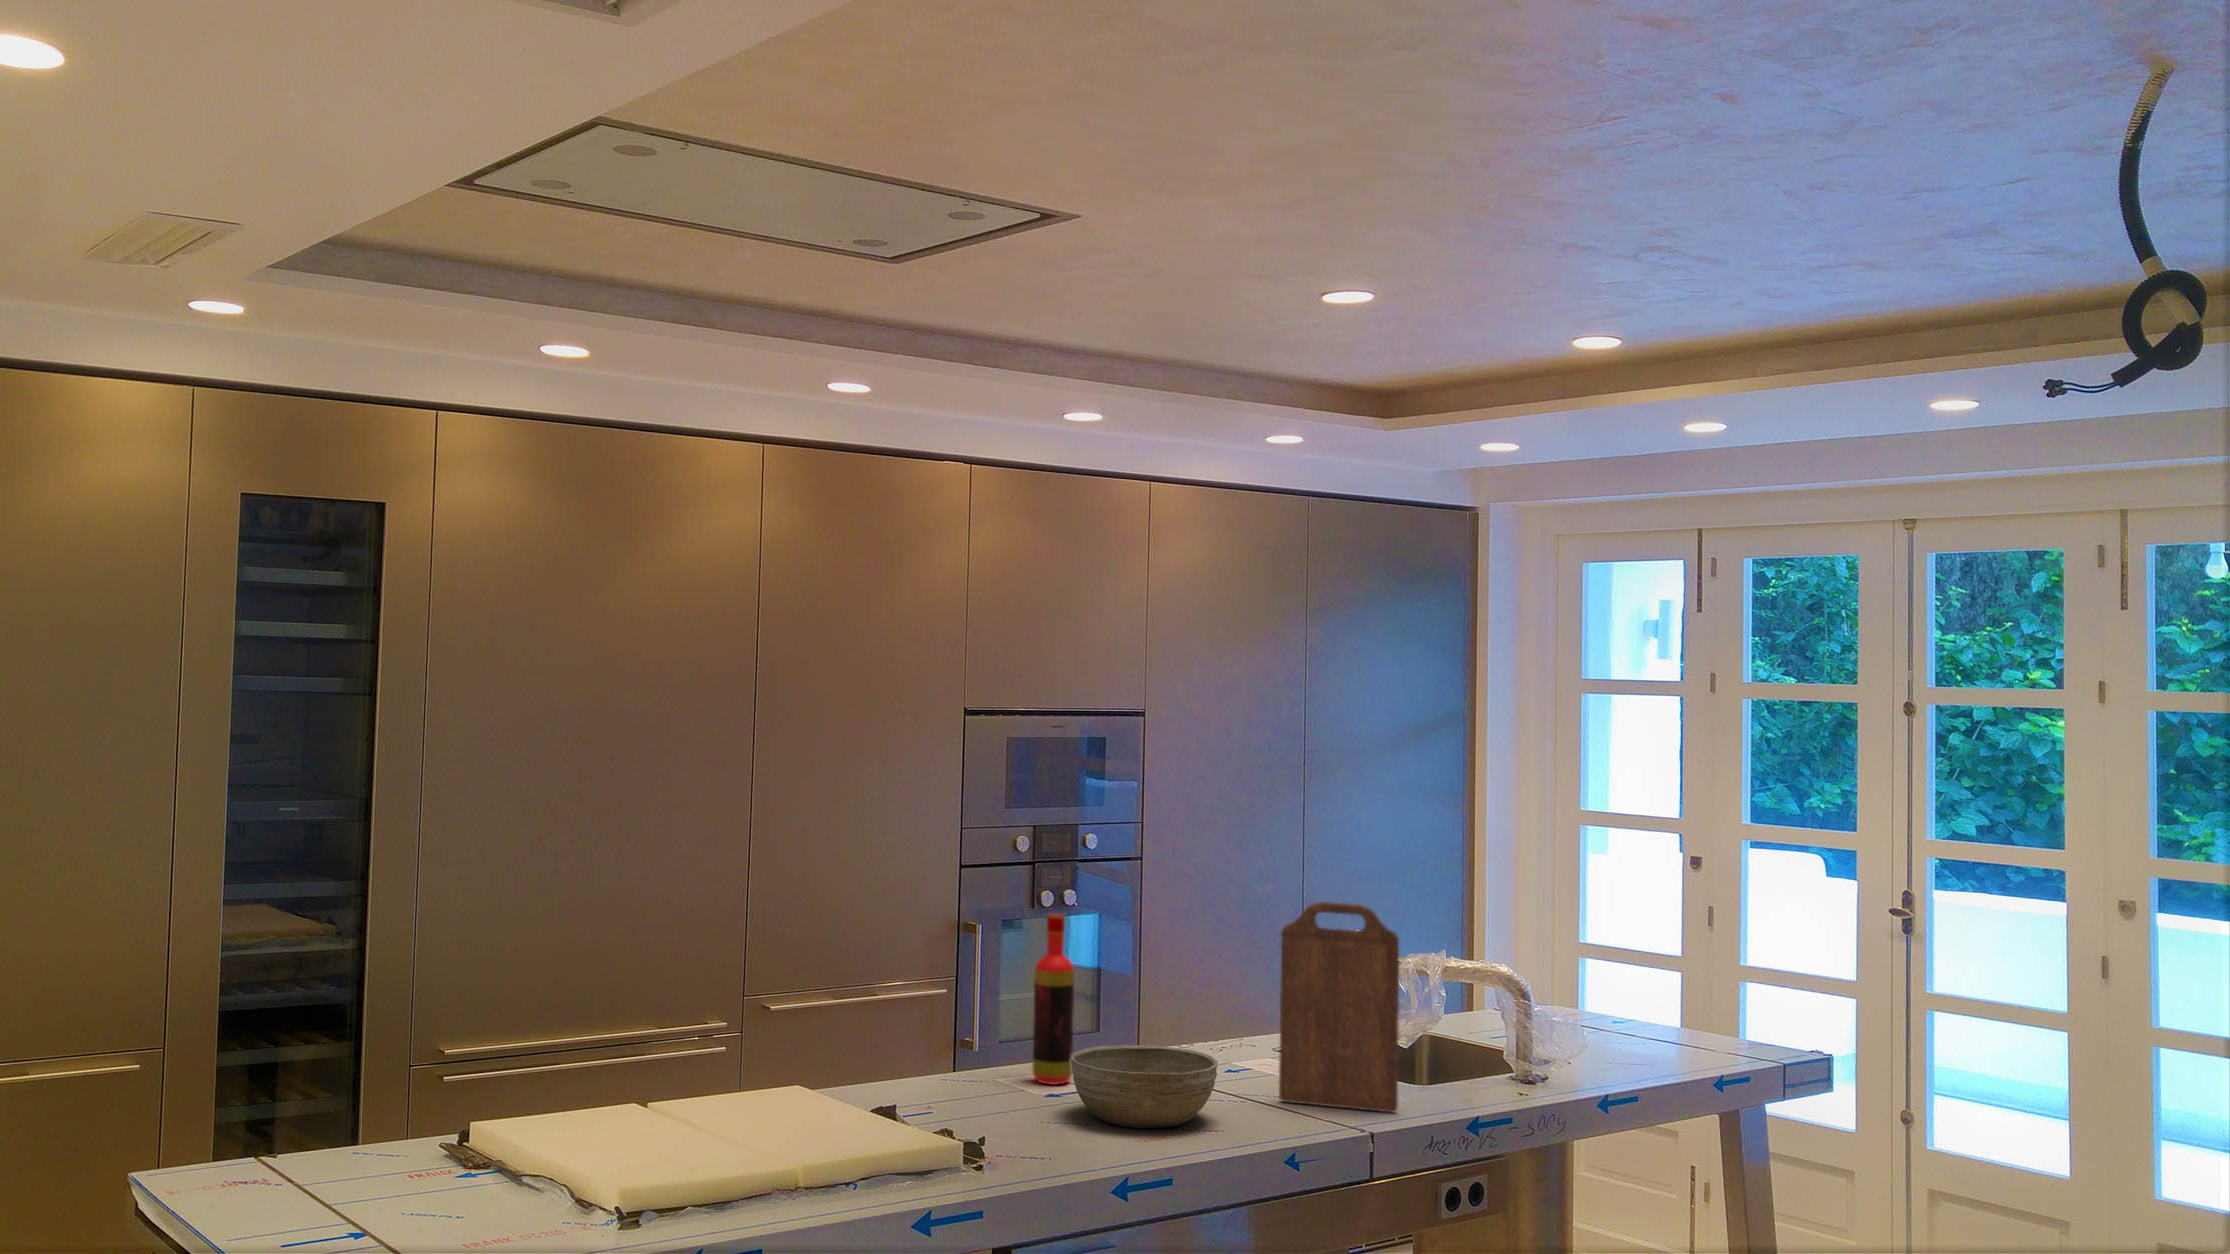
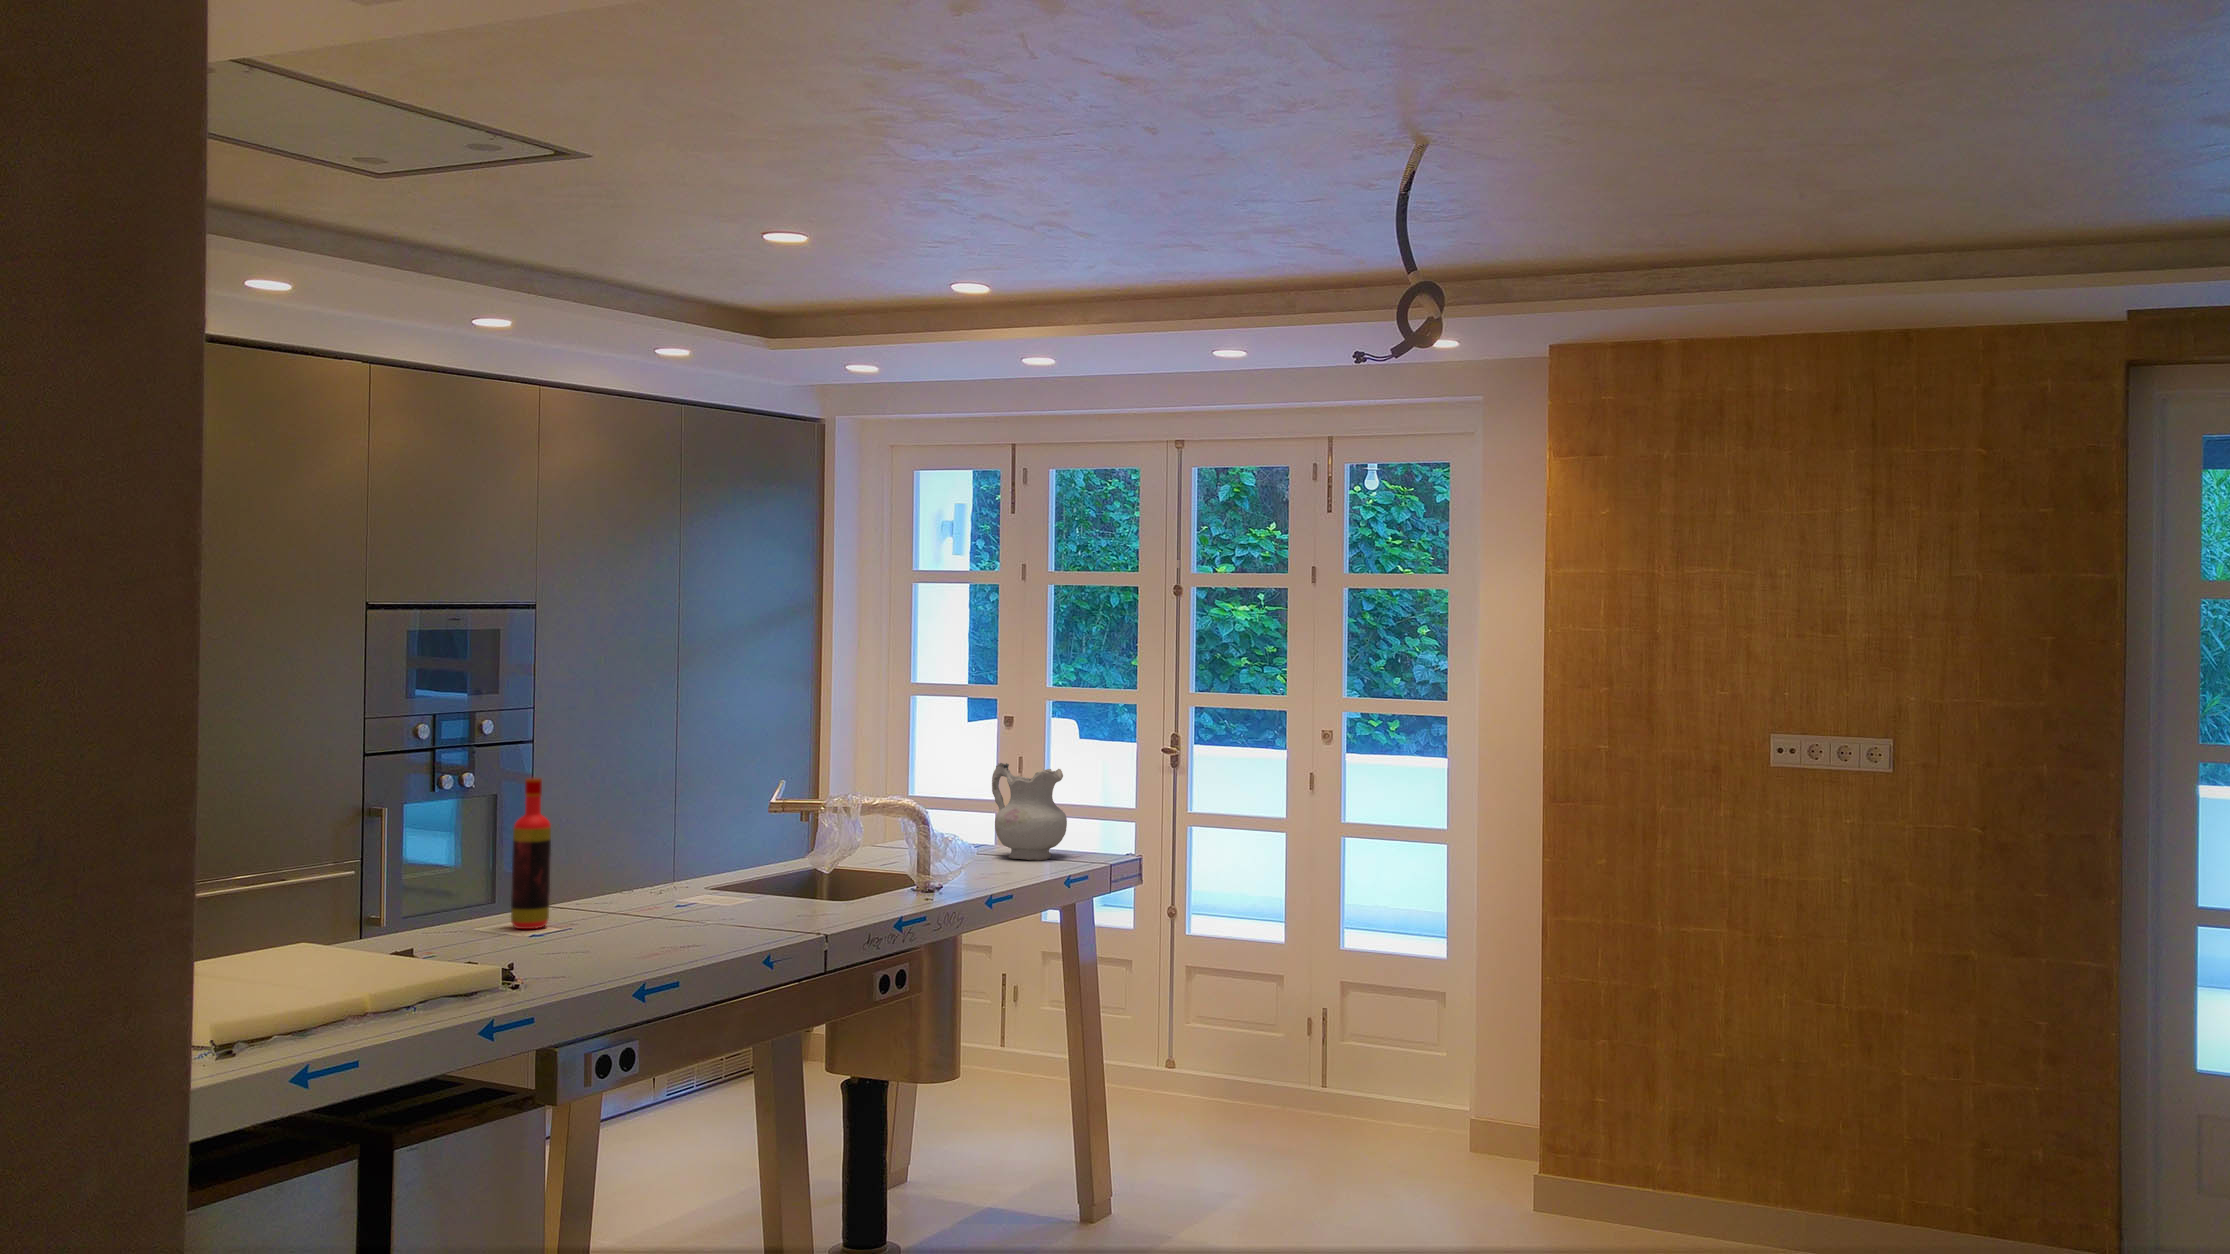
cutting board: present [1279,902,1399,1112] -> none [740,752,842,920]
ceramic pitcher: none [1632,922,1732,1051] -> present [992,763,1067,860]
bowl: present [1071,1045,1218,1128] -> none [566,883,699,949]

